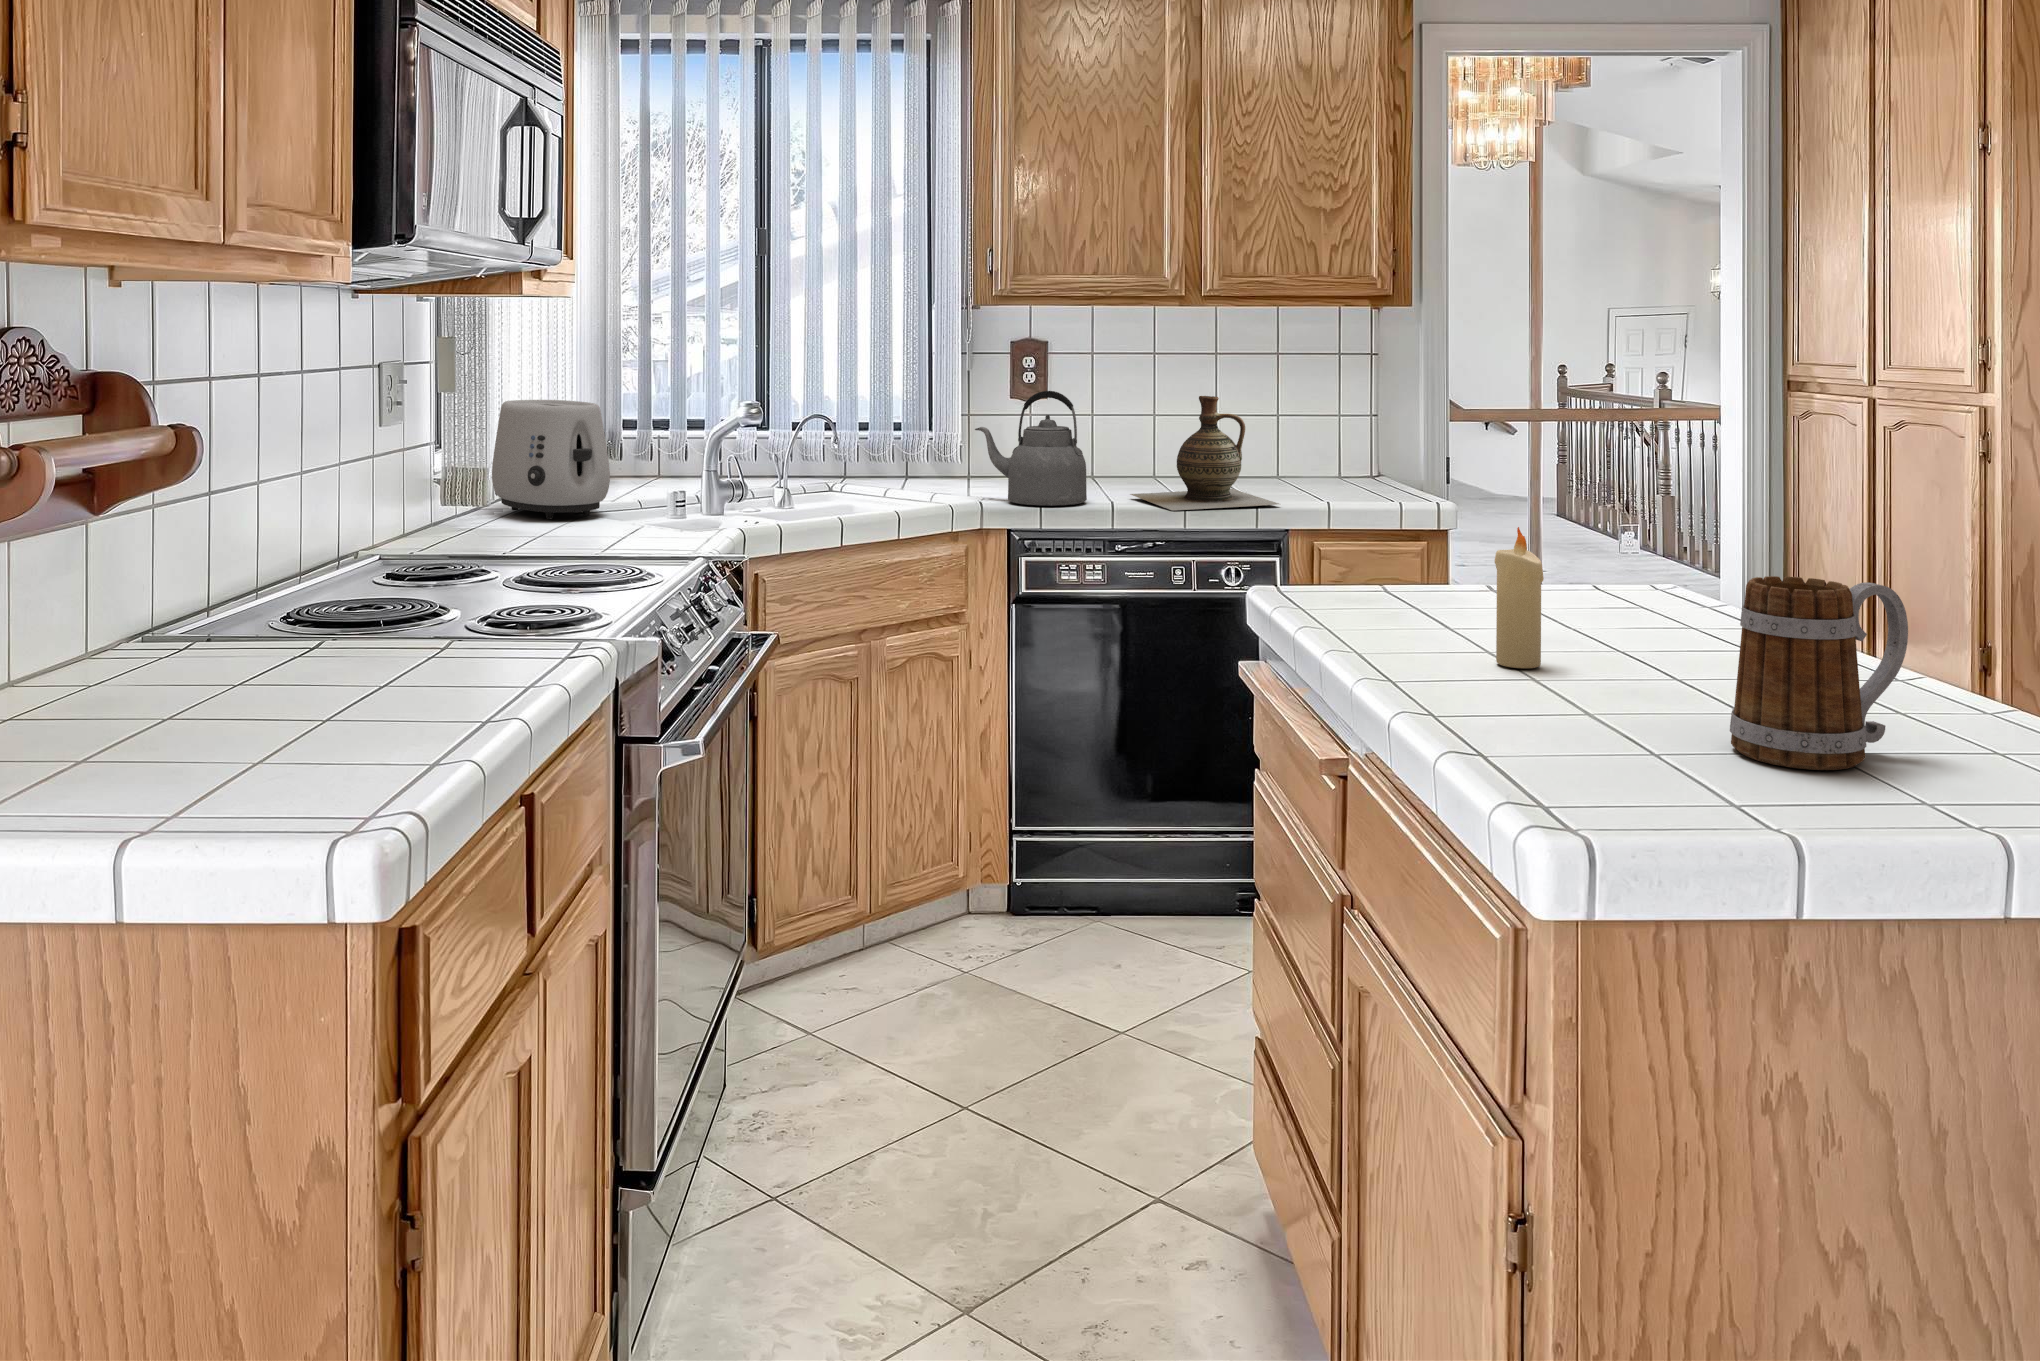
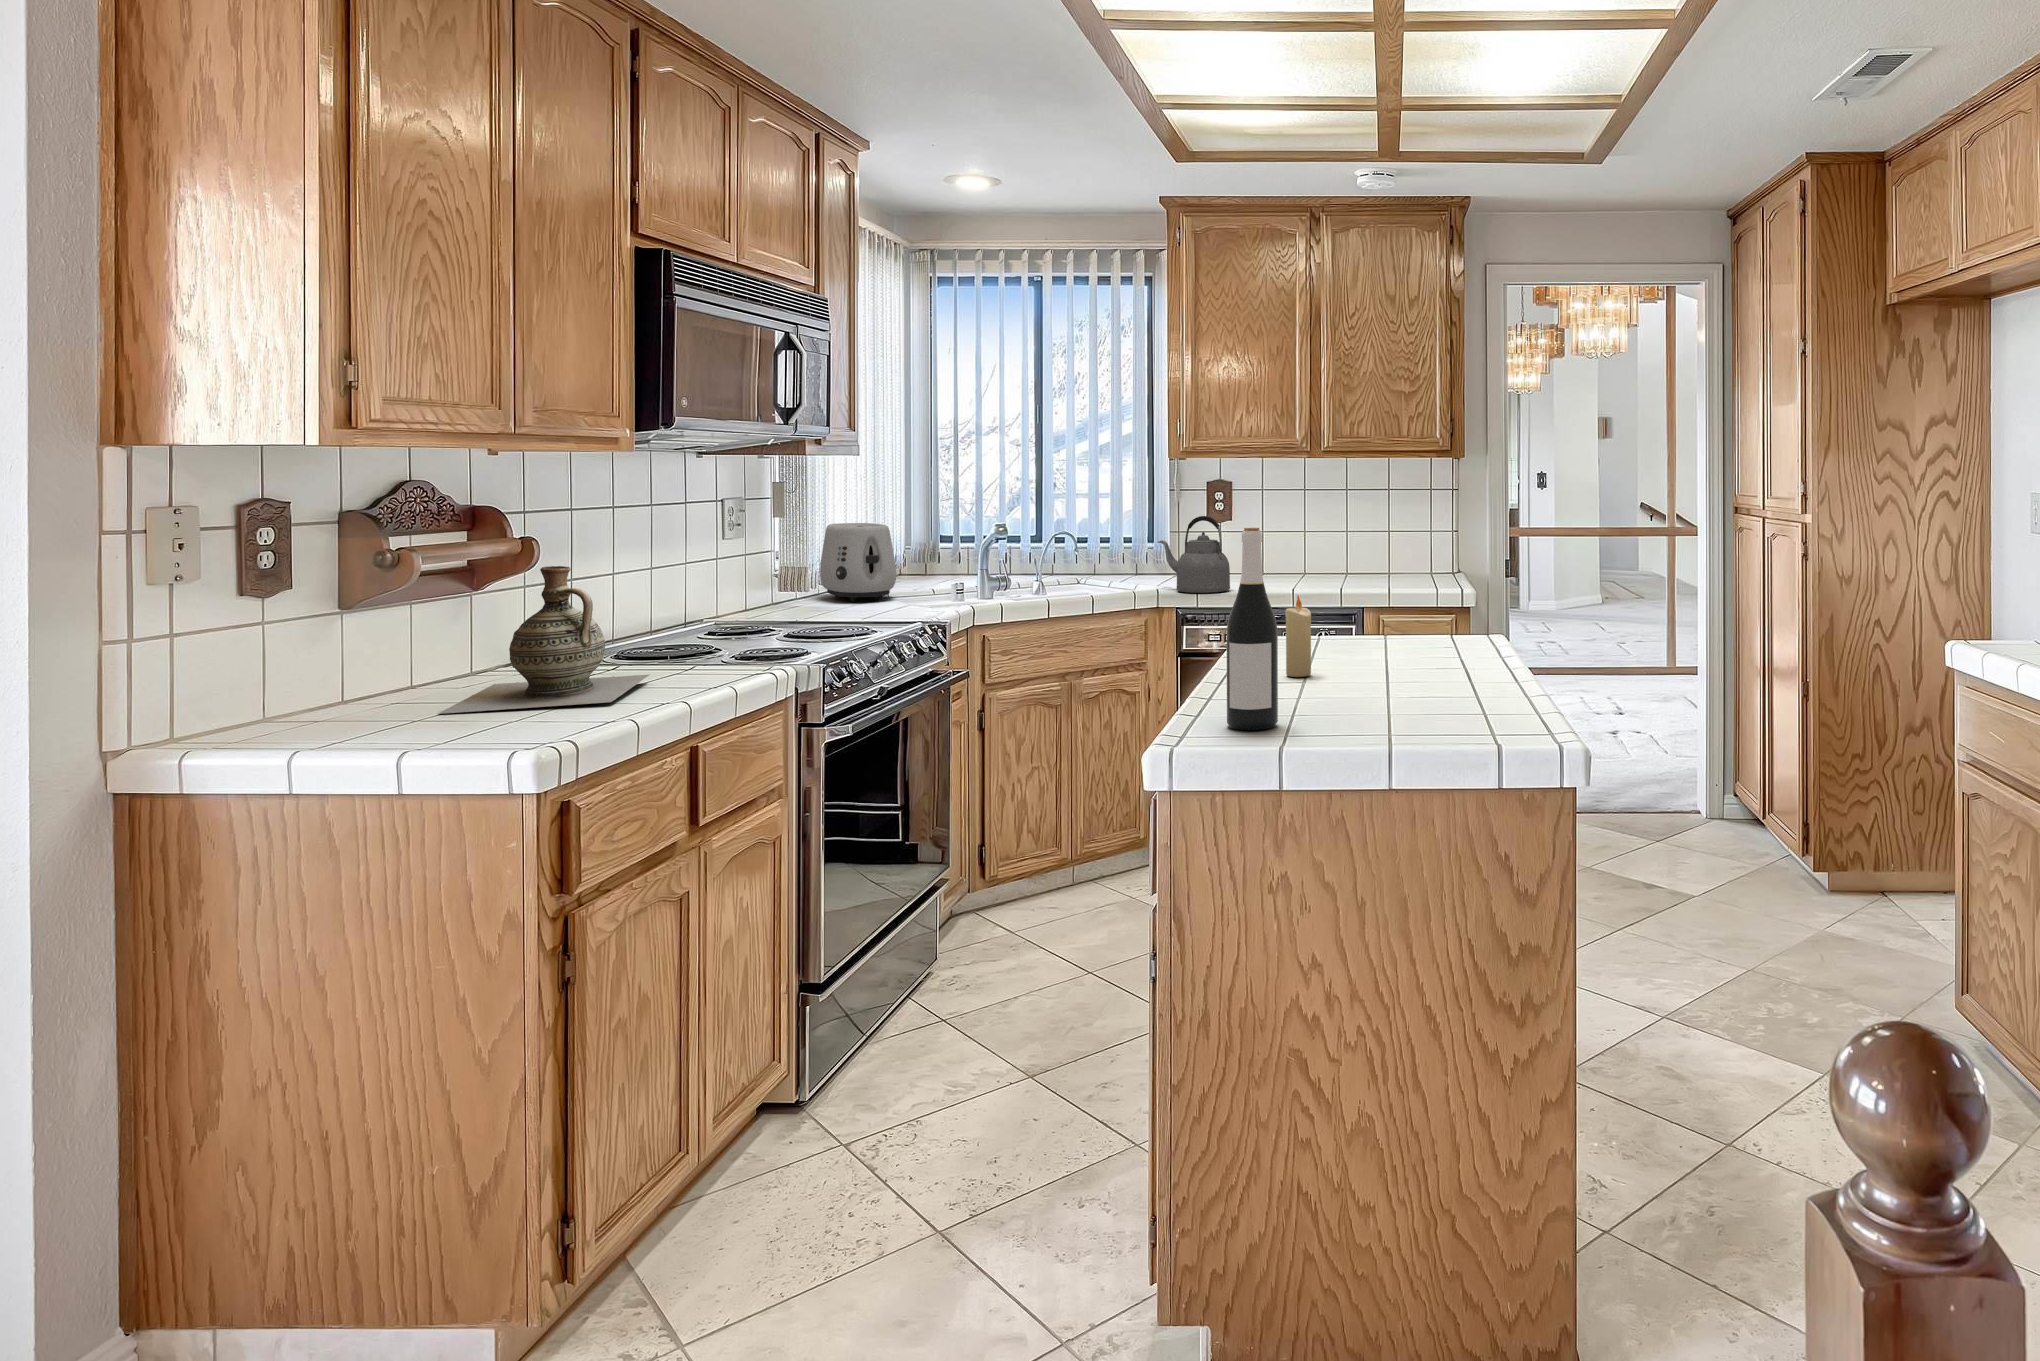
ceramic jug: present [1130,396,1279,511] -> present [438,566,649,714]
wine bottle: none [1603,415,1706,794] -> present [1227,528,1278,730]
mug: present [1730,576,1908,770] -> none [1327,617,1424,721]

